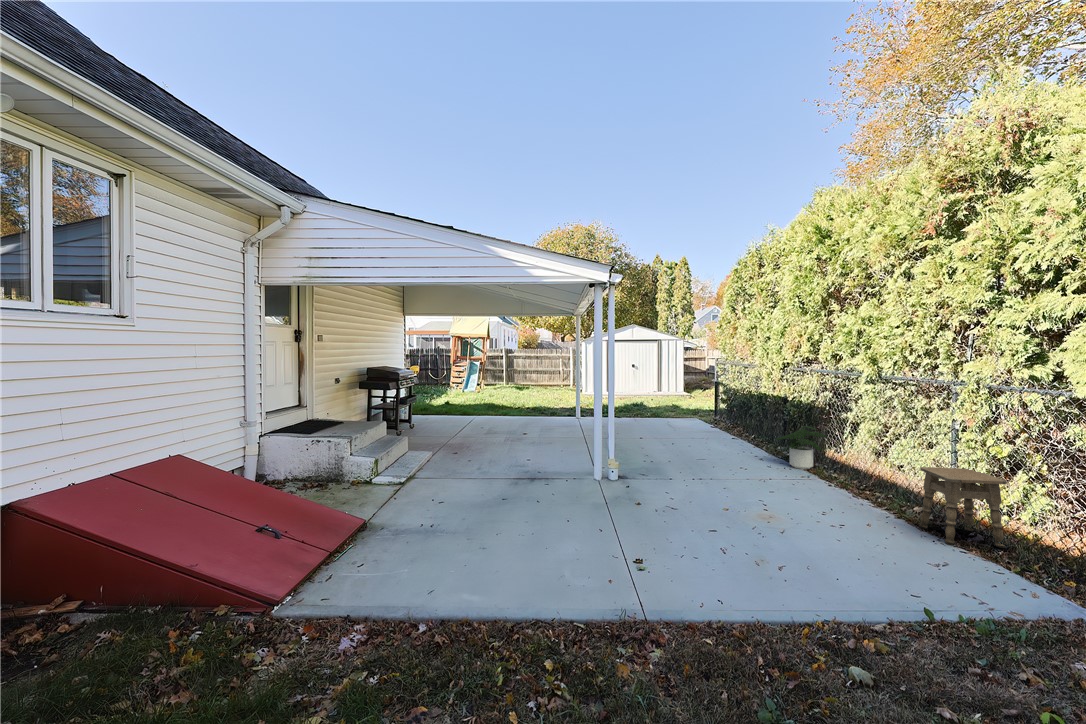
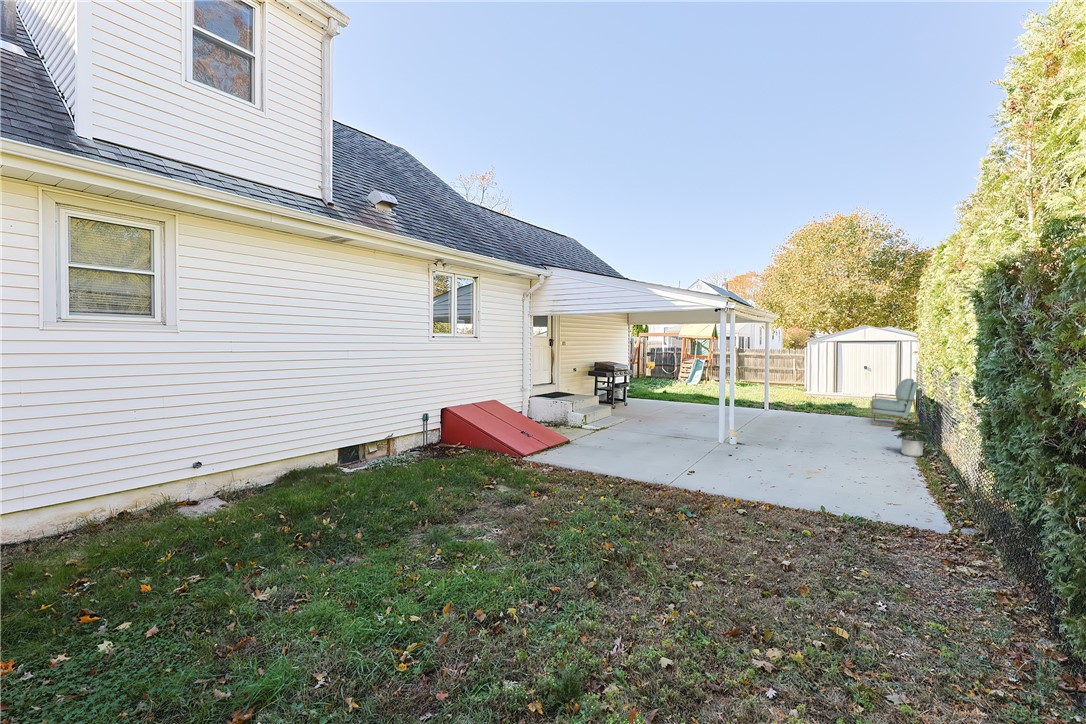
chair: none [685,375,736,427] -> present [870,379,918,427]
side table: present [920,467,1006,548] -> none [918,445,967,502]

